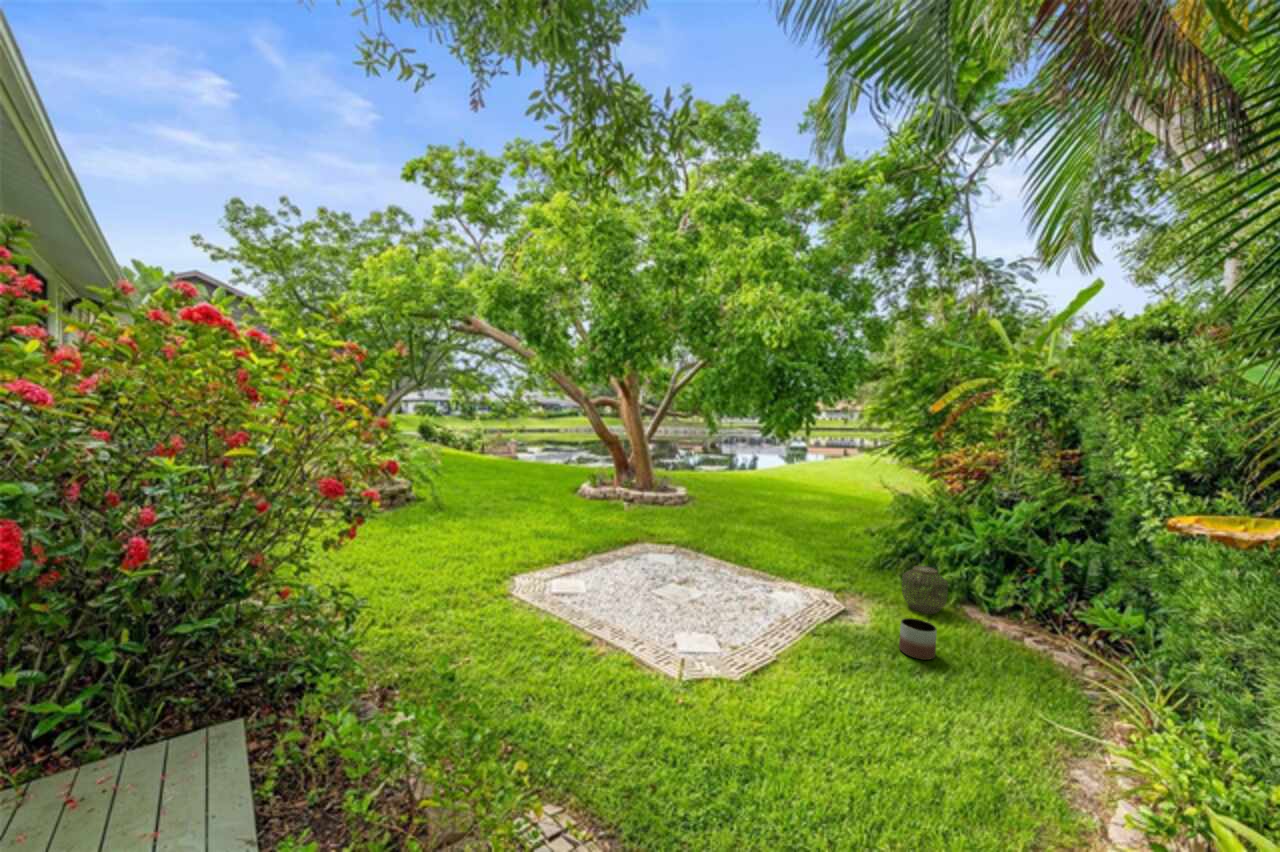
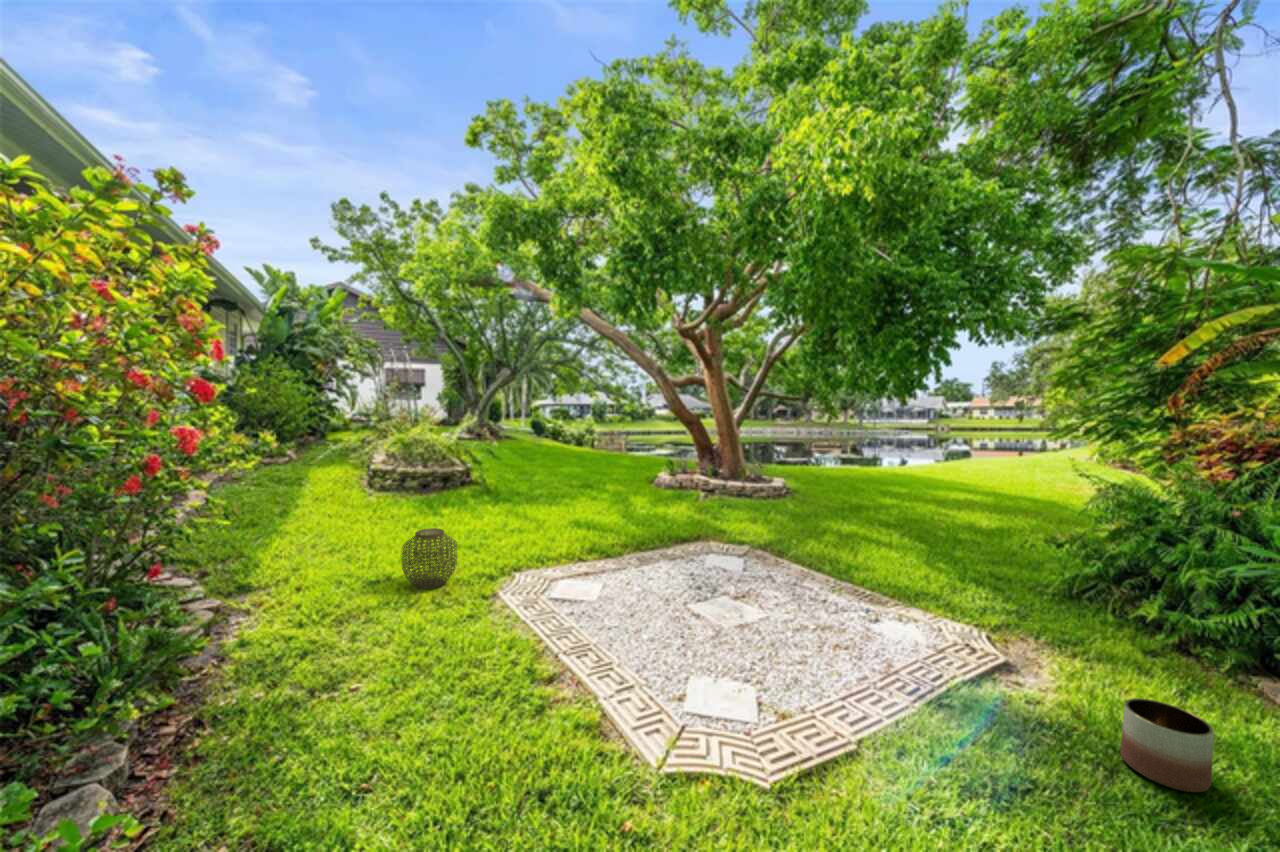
woven basket: present [902,566,948,614] -> present [402,528,457,589]

